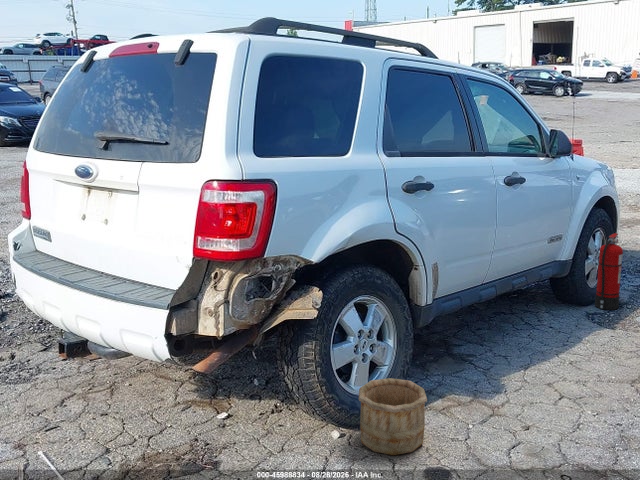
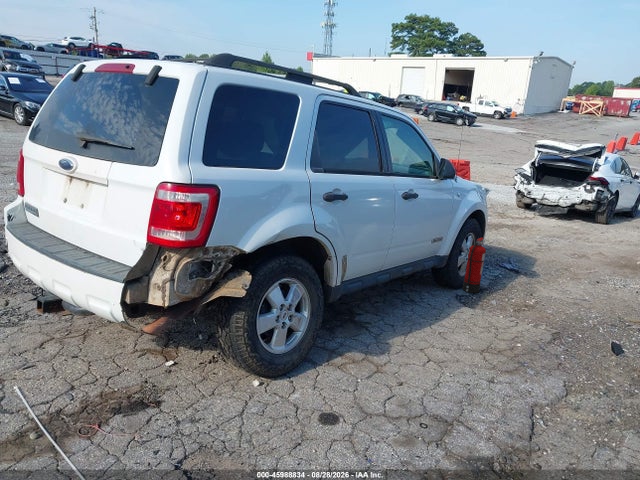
wooden bucket: present [359,378,427,455] -> none [275,342,328,403]

